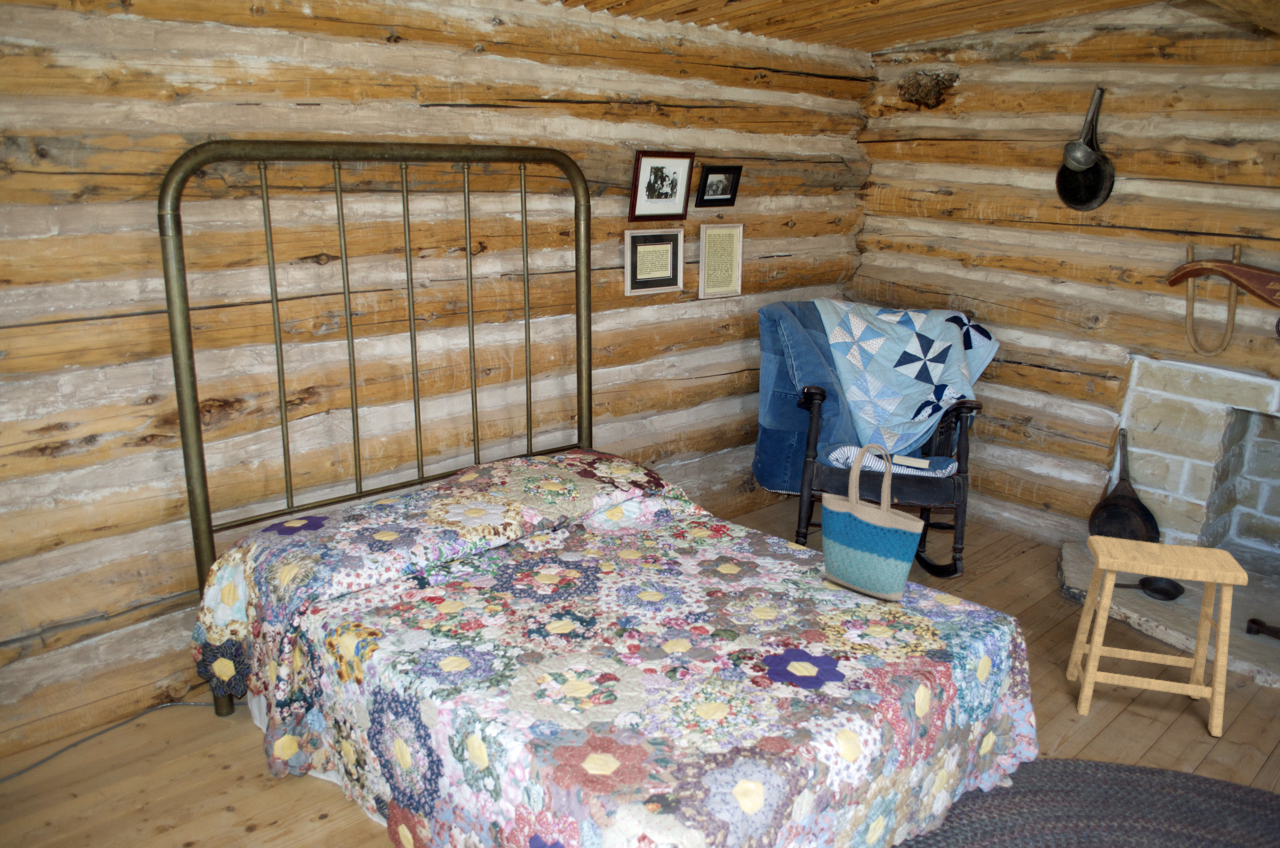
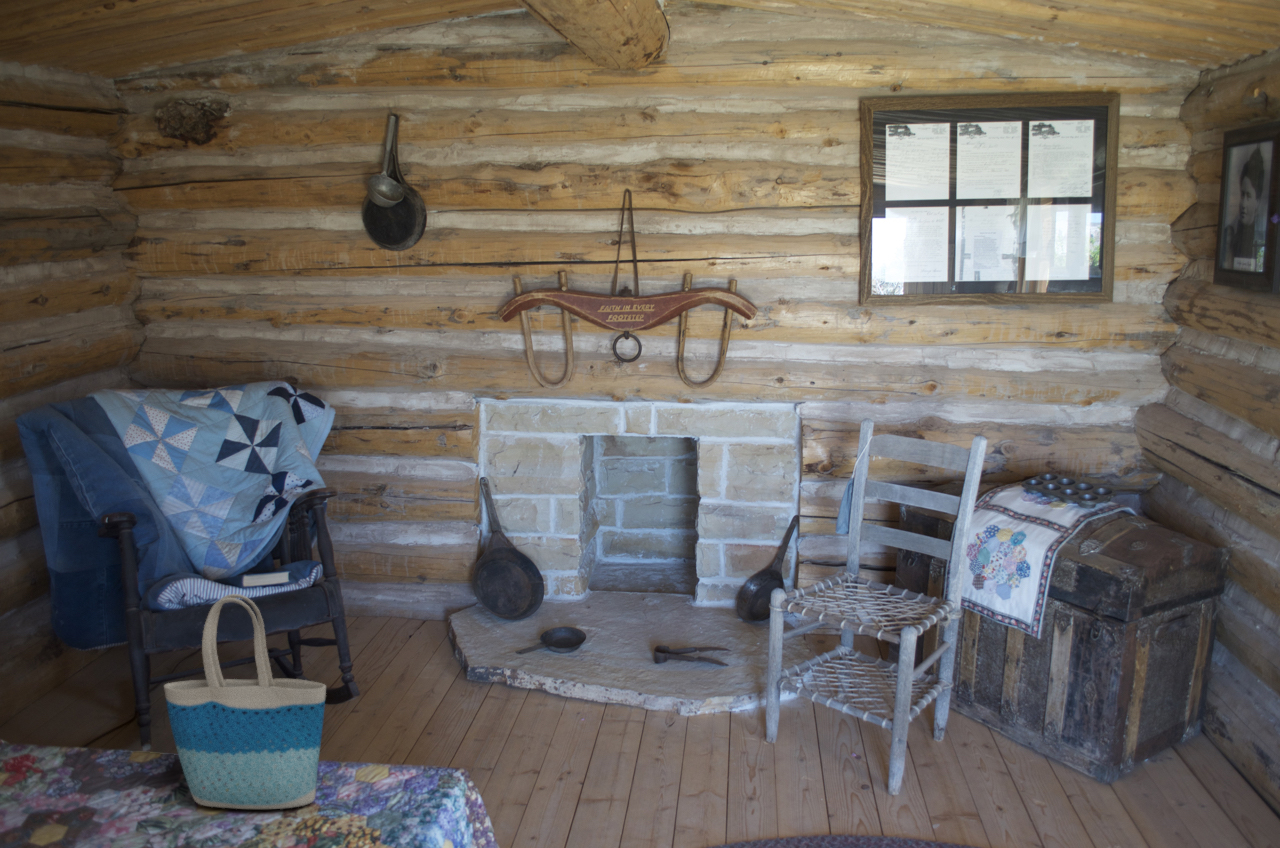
footstool: present [1066,536,1248,737] -> none [496,592,667,827]

